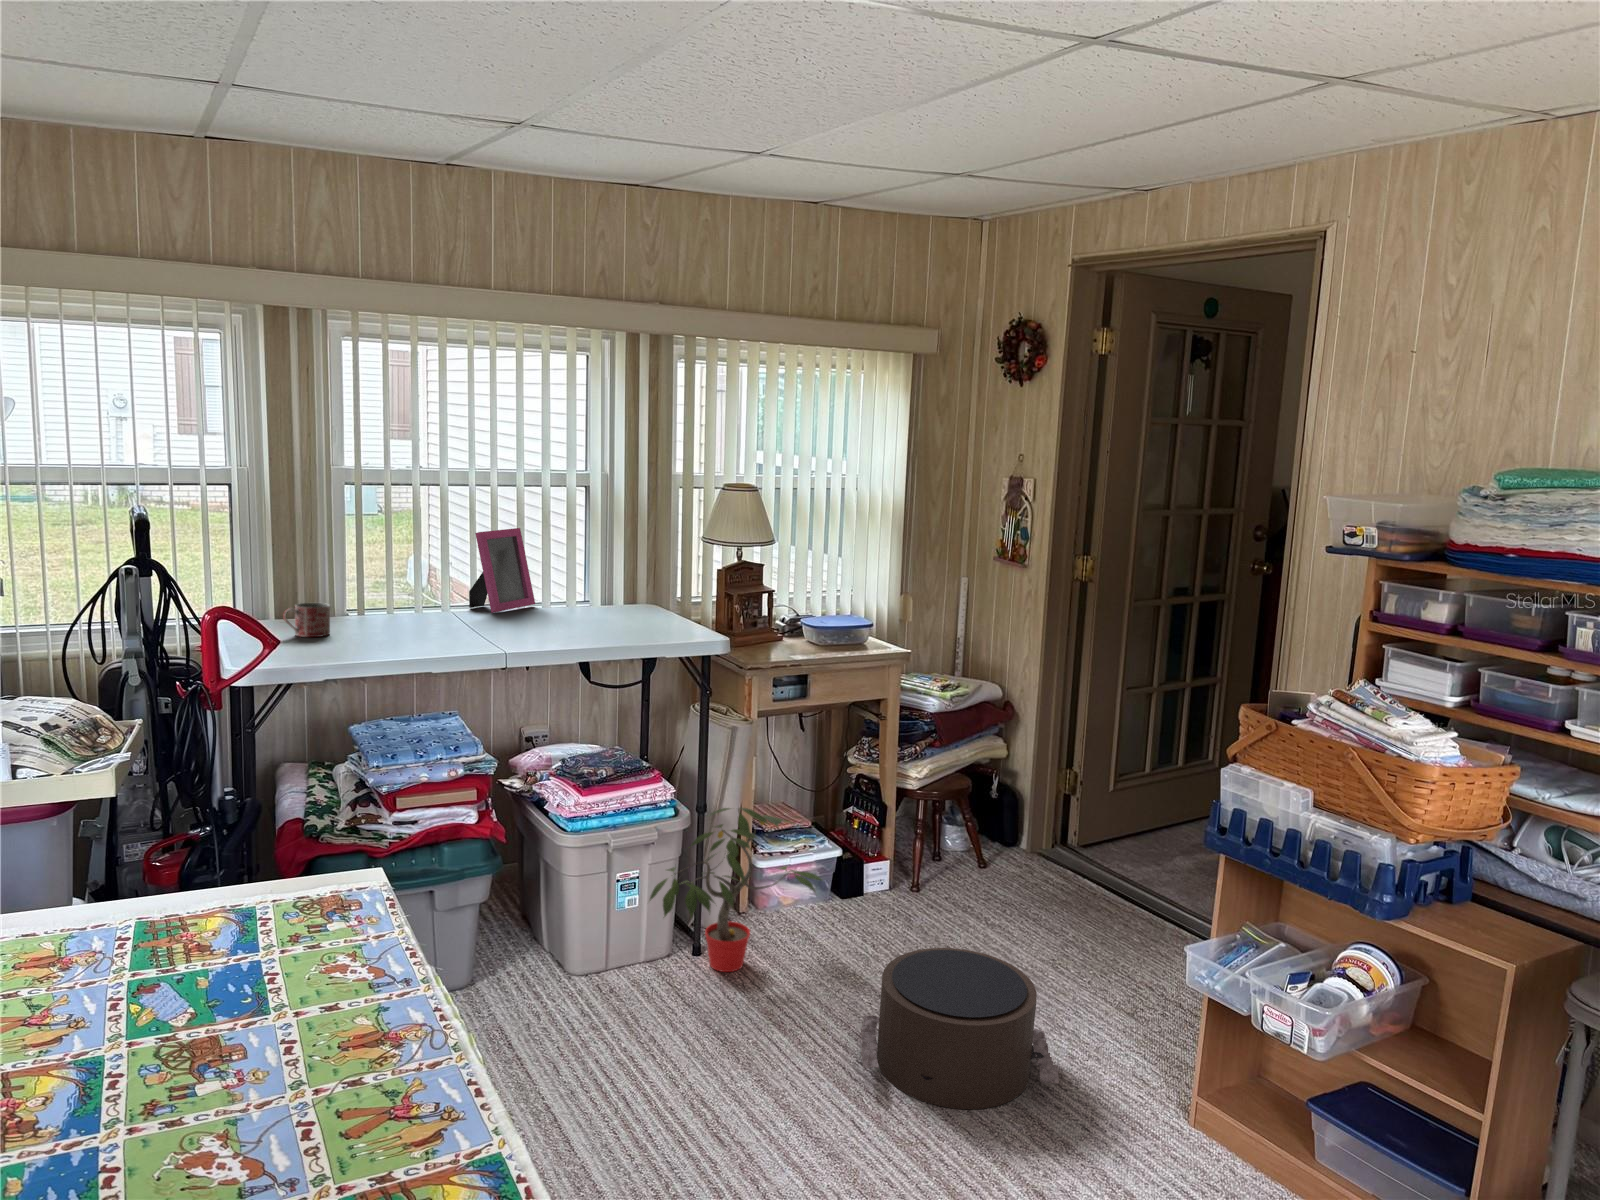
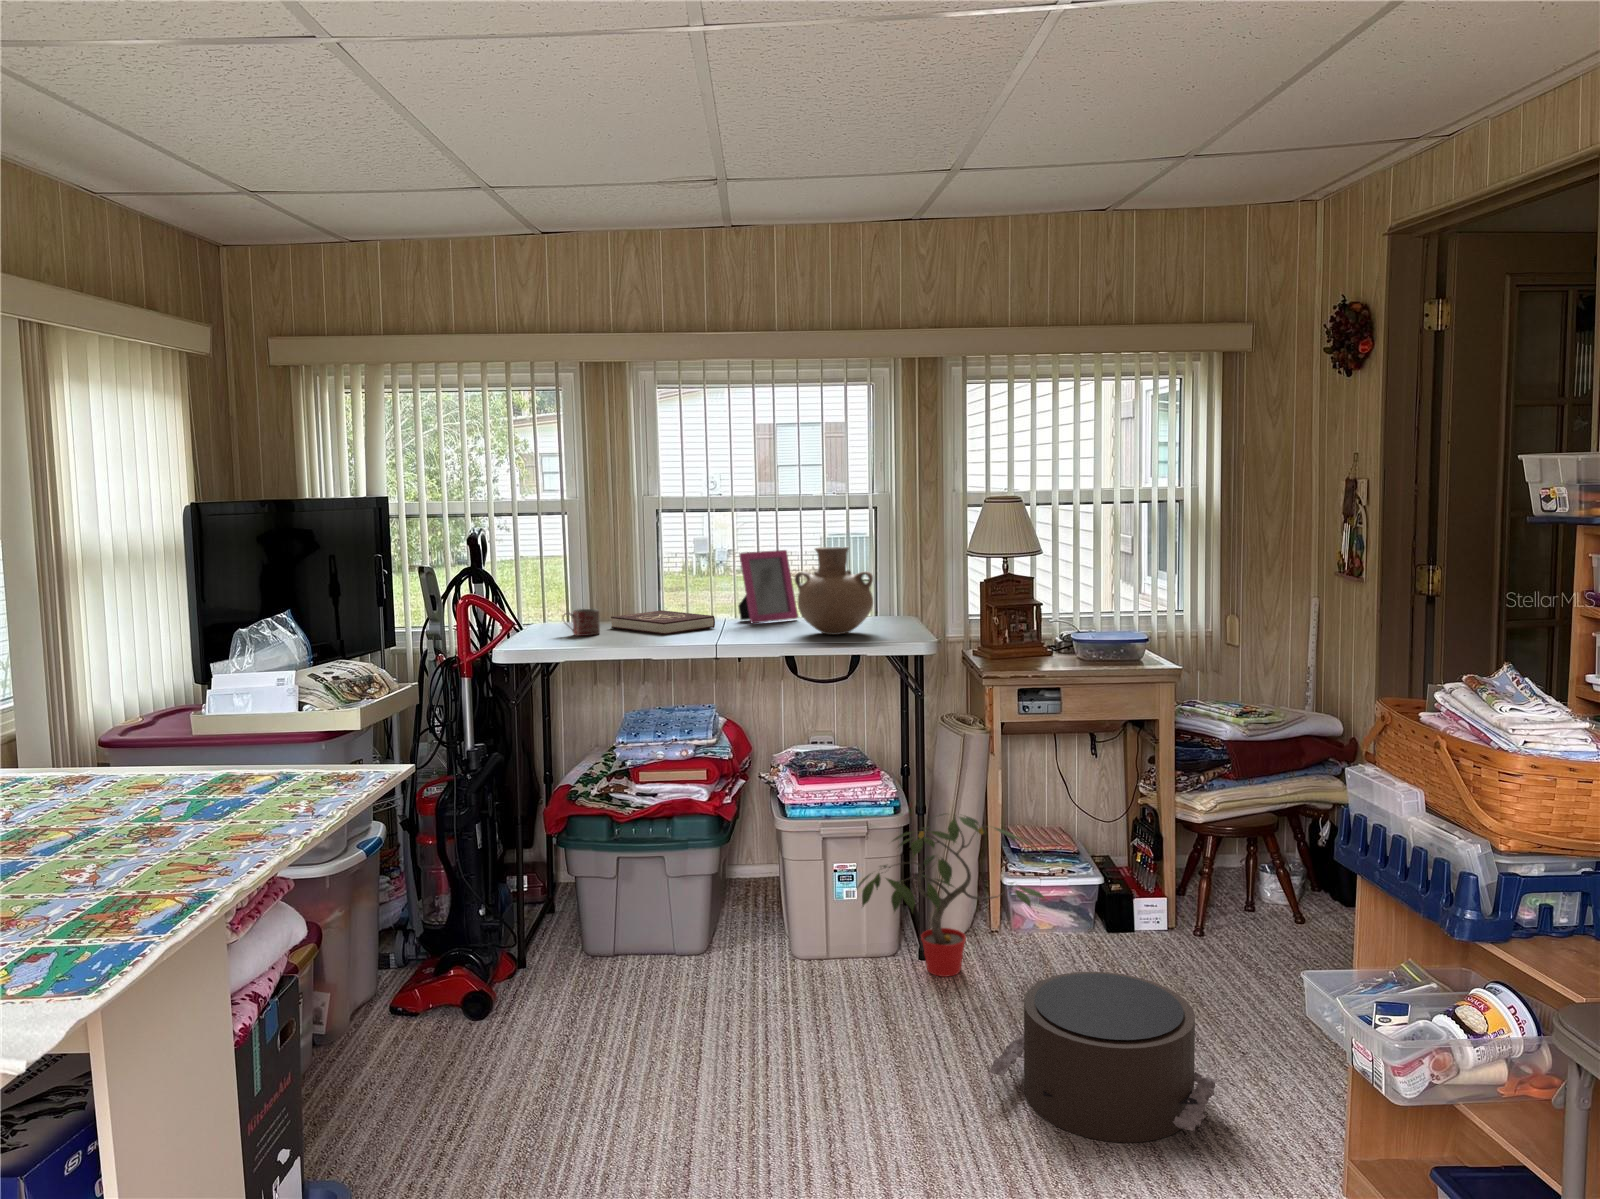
vase: none [575,533,662,629] -> present [795,547,873,635]
book: none [325,598,461,633] -> present [611,610,715,635]

